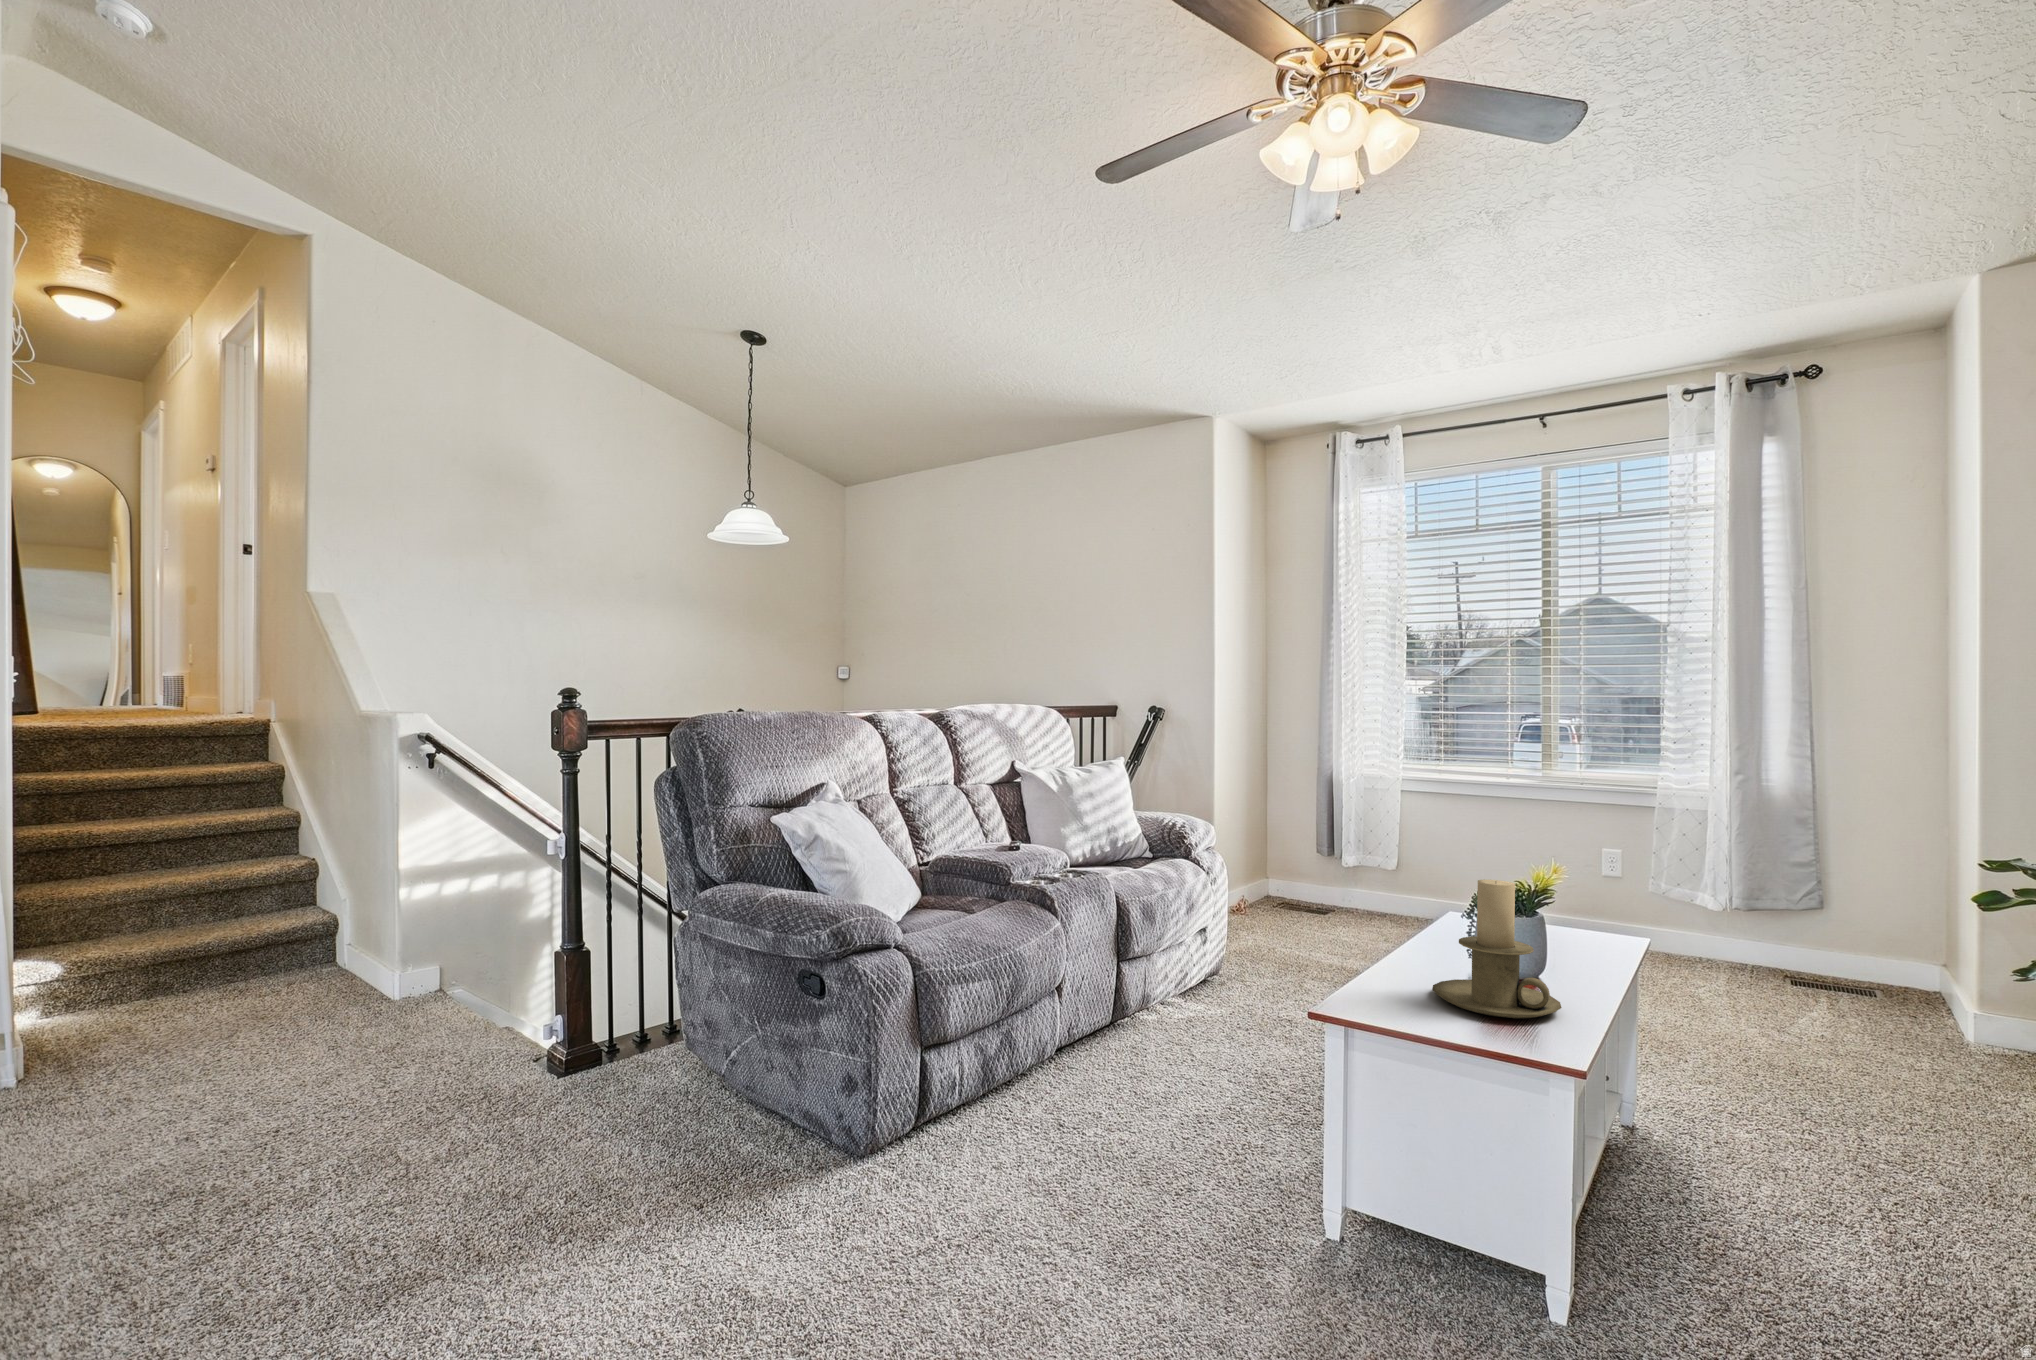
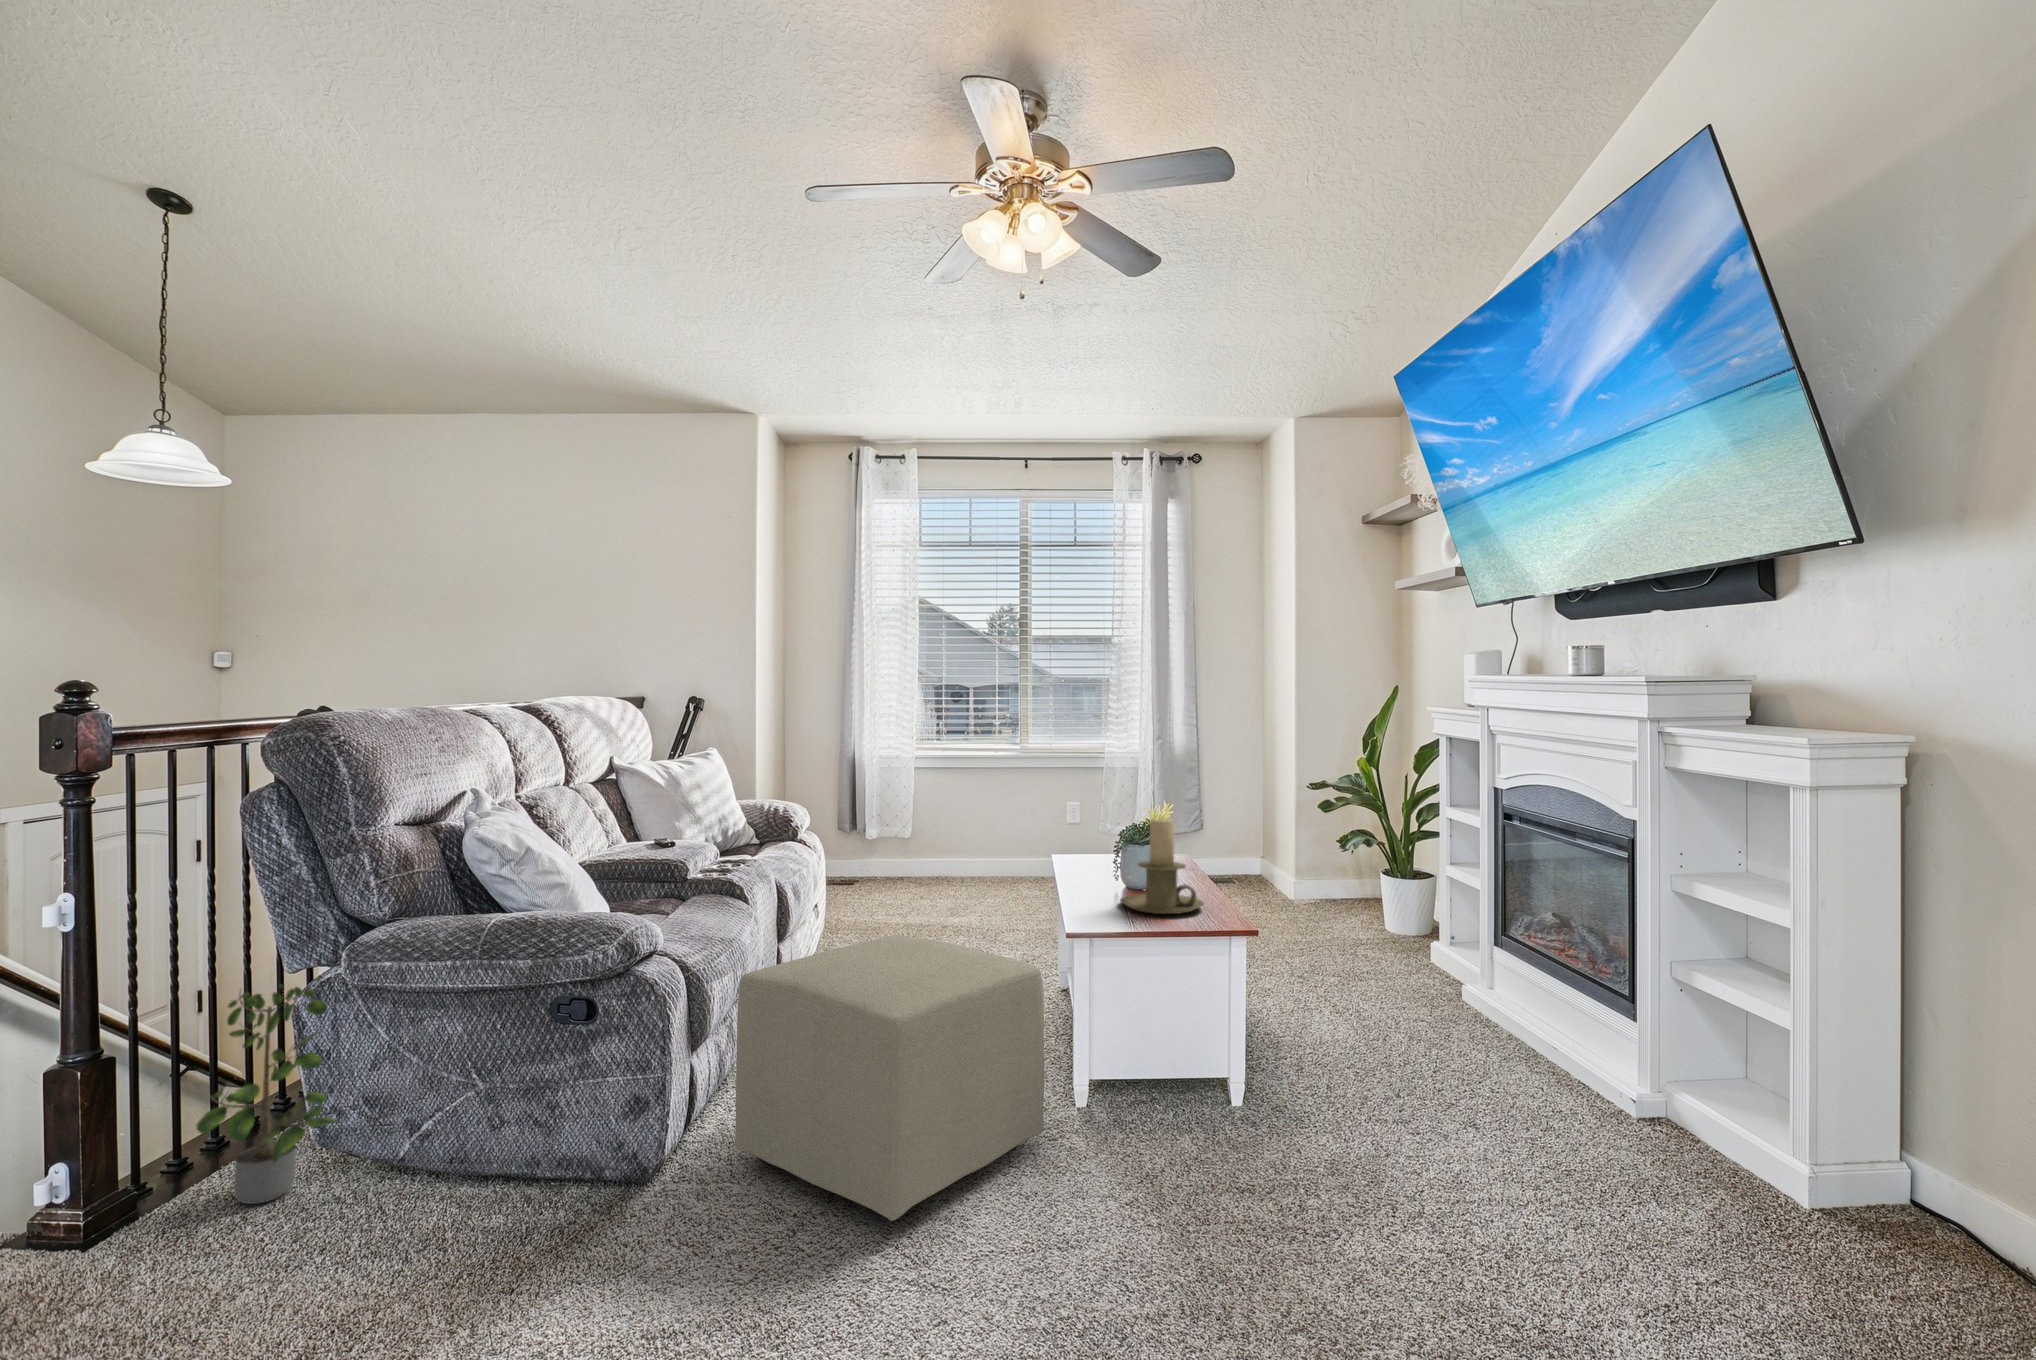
potted plant: none [602,920,677,1087] -> present [196,985,338,1204]
ottoman: none [930,974,1238,1287] -> present [735,936,1045,1221]

